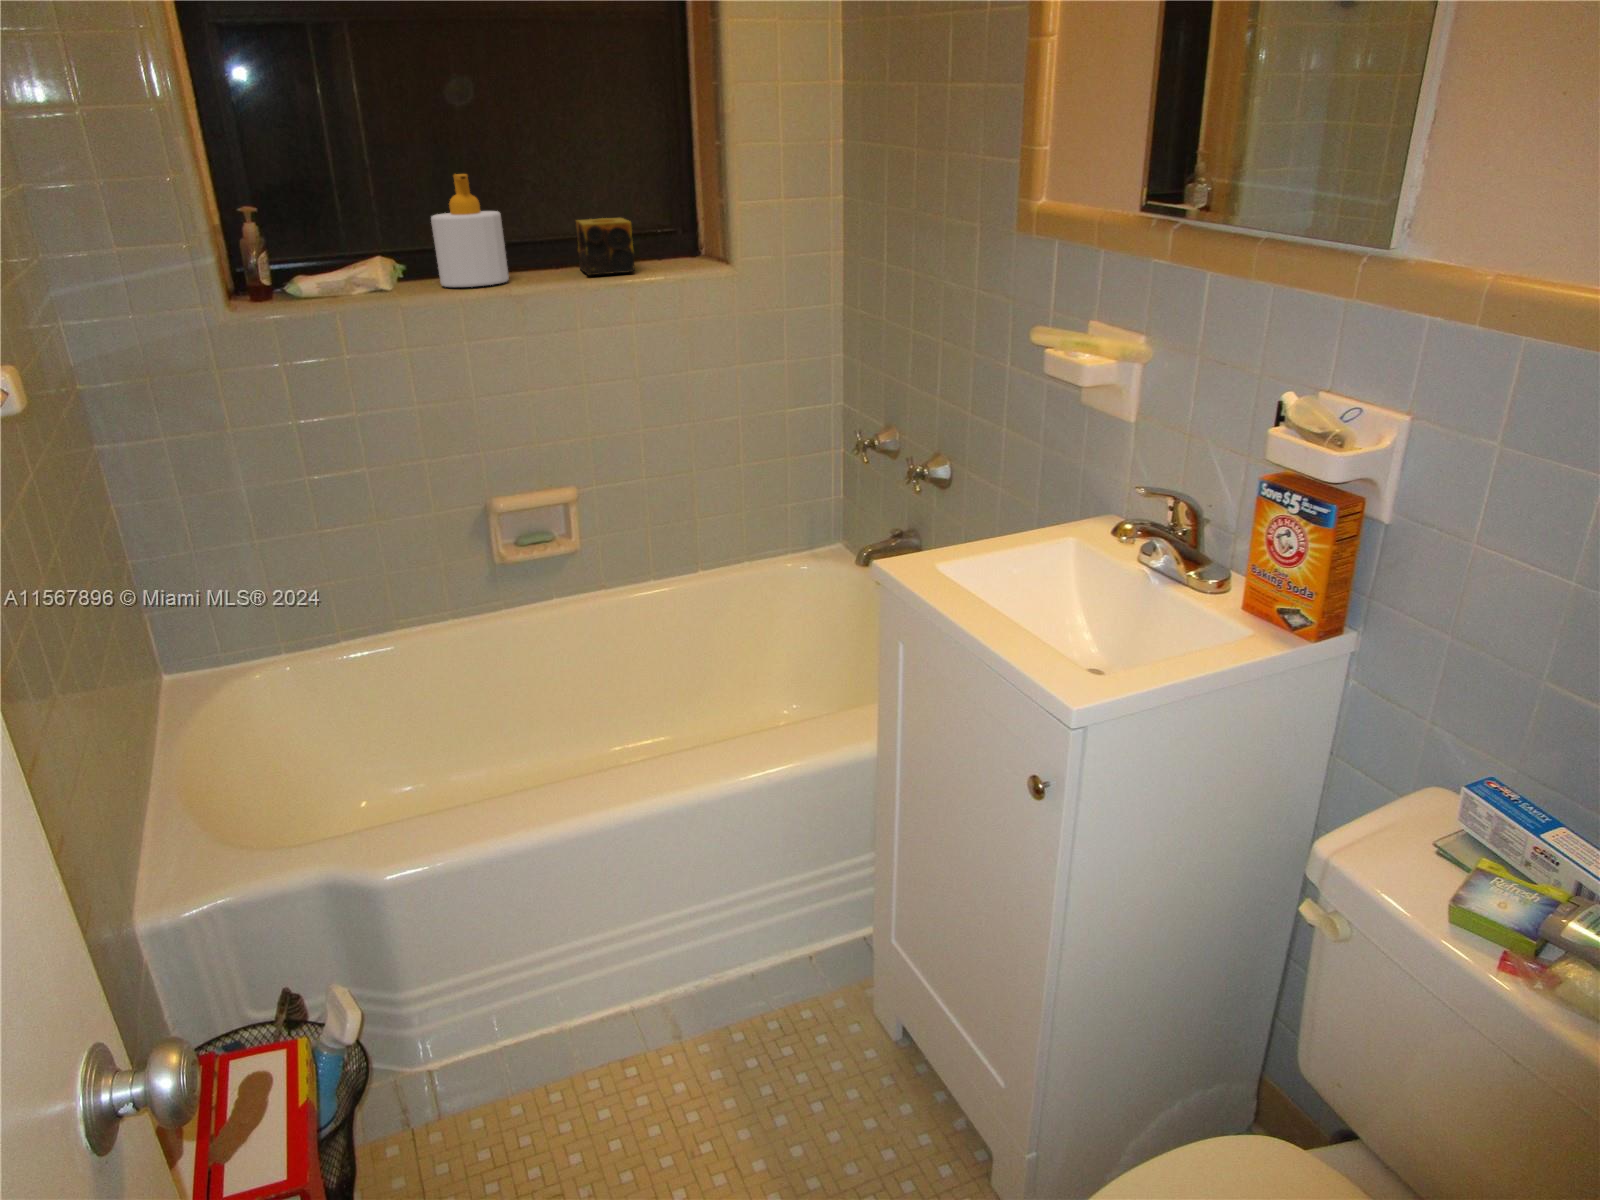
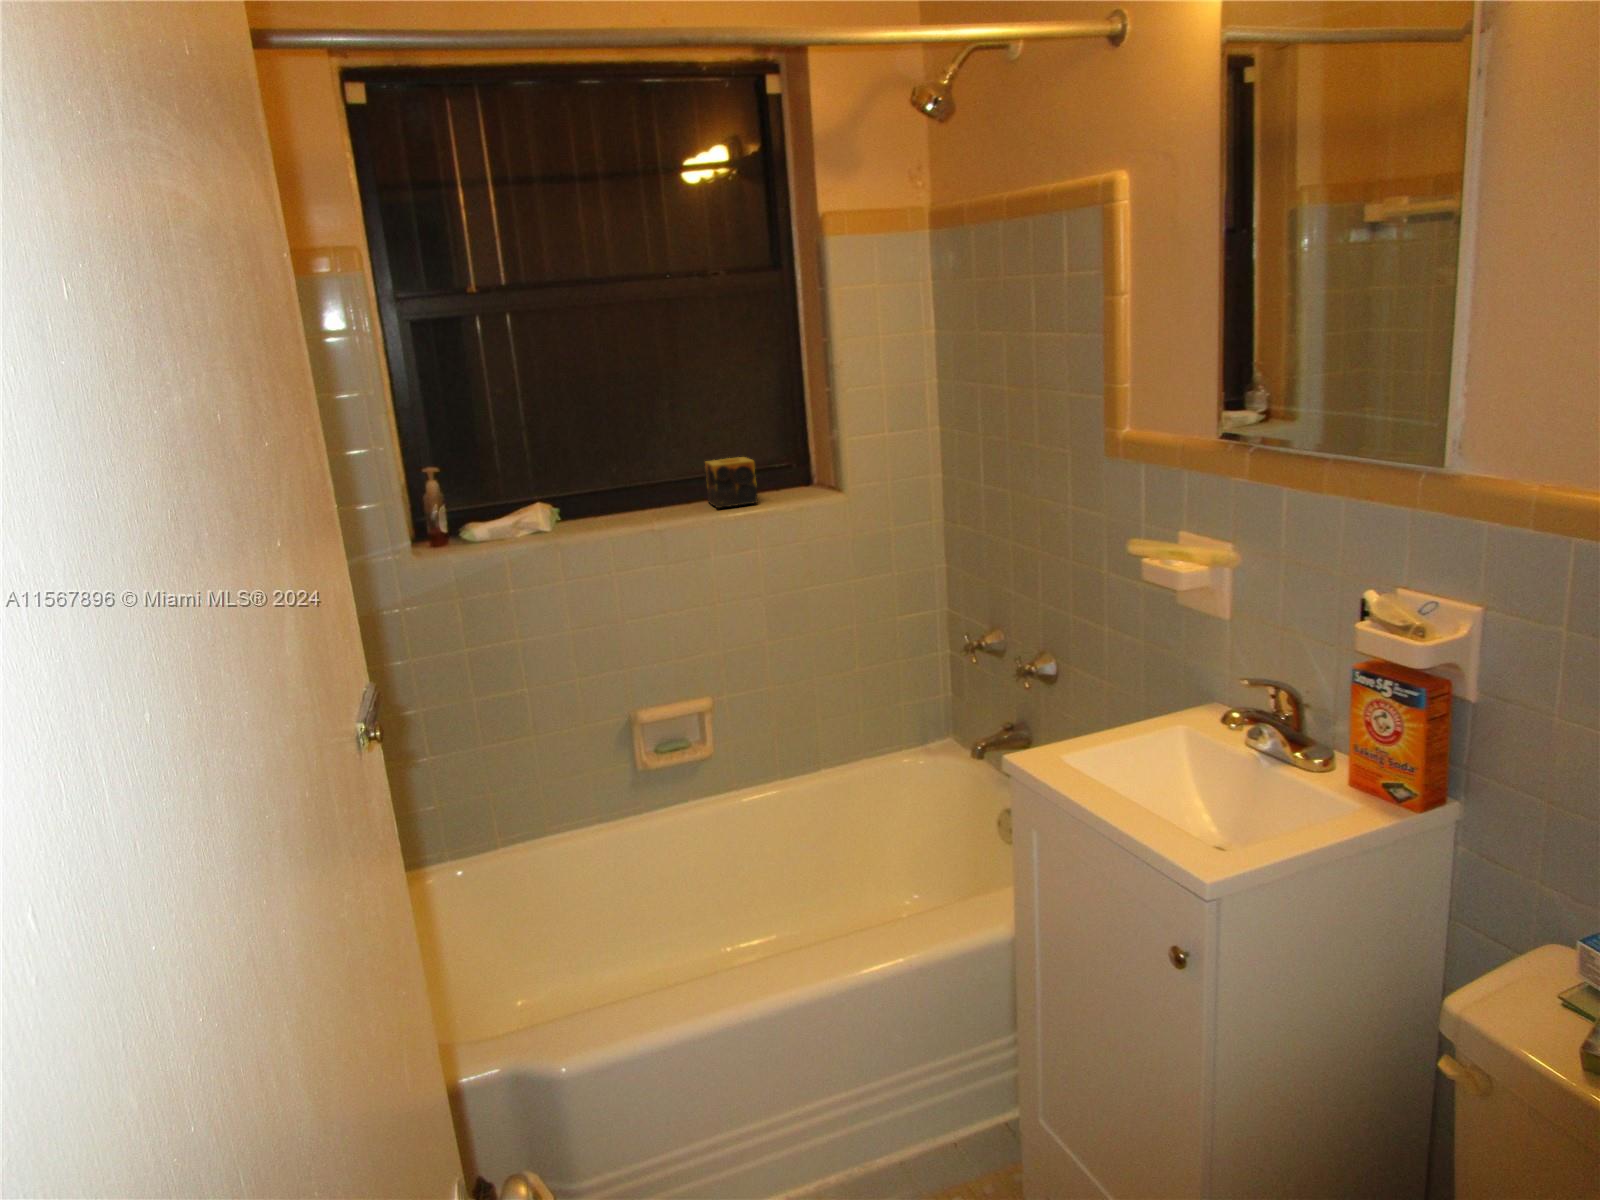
soap bottle: present [431,174,509,287] -> none [584,430,649,525]

